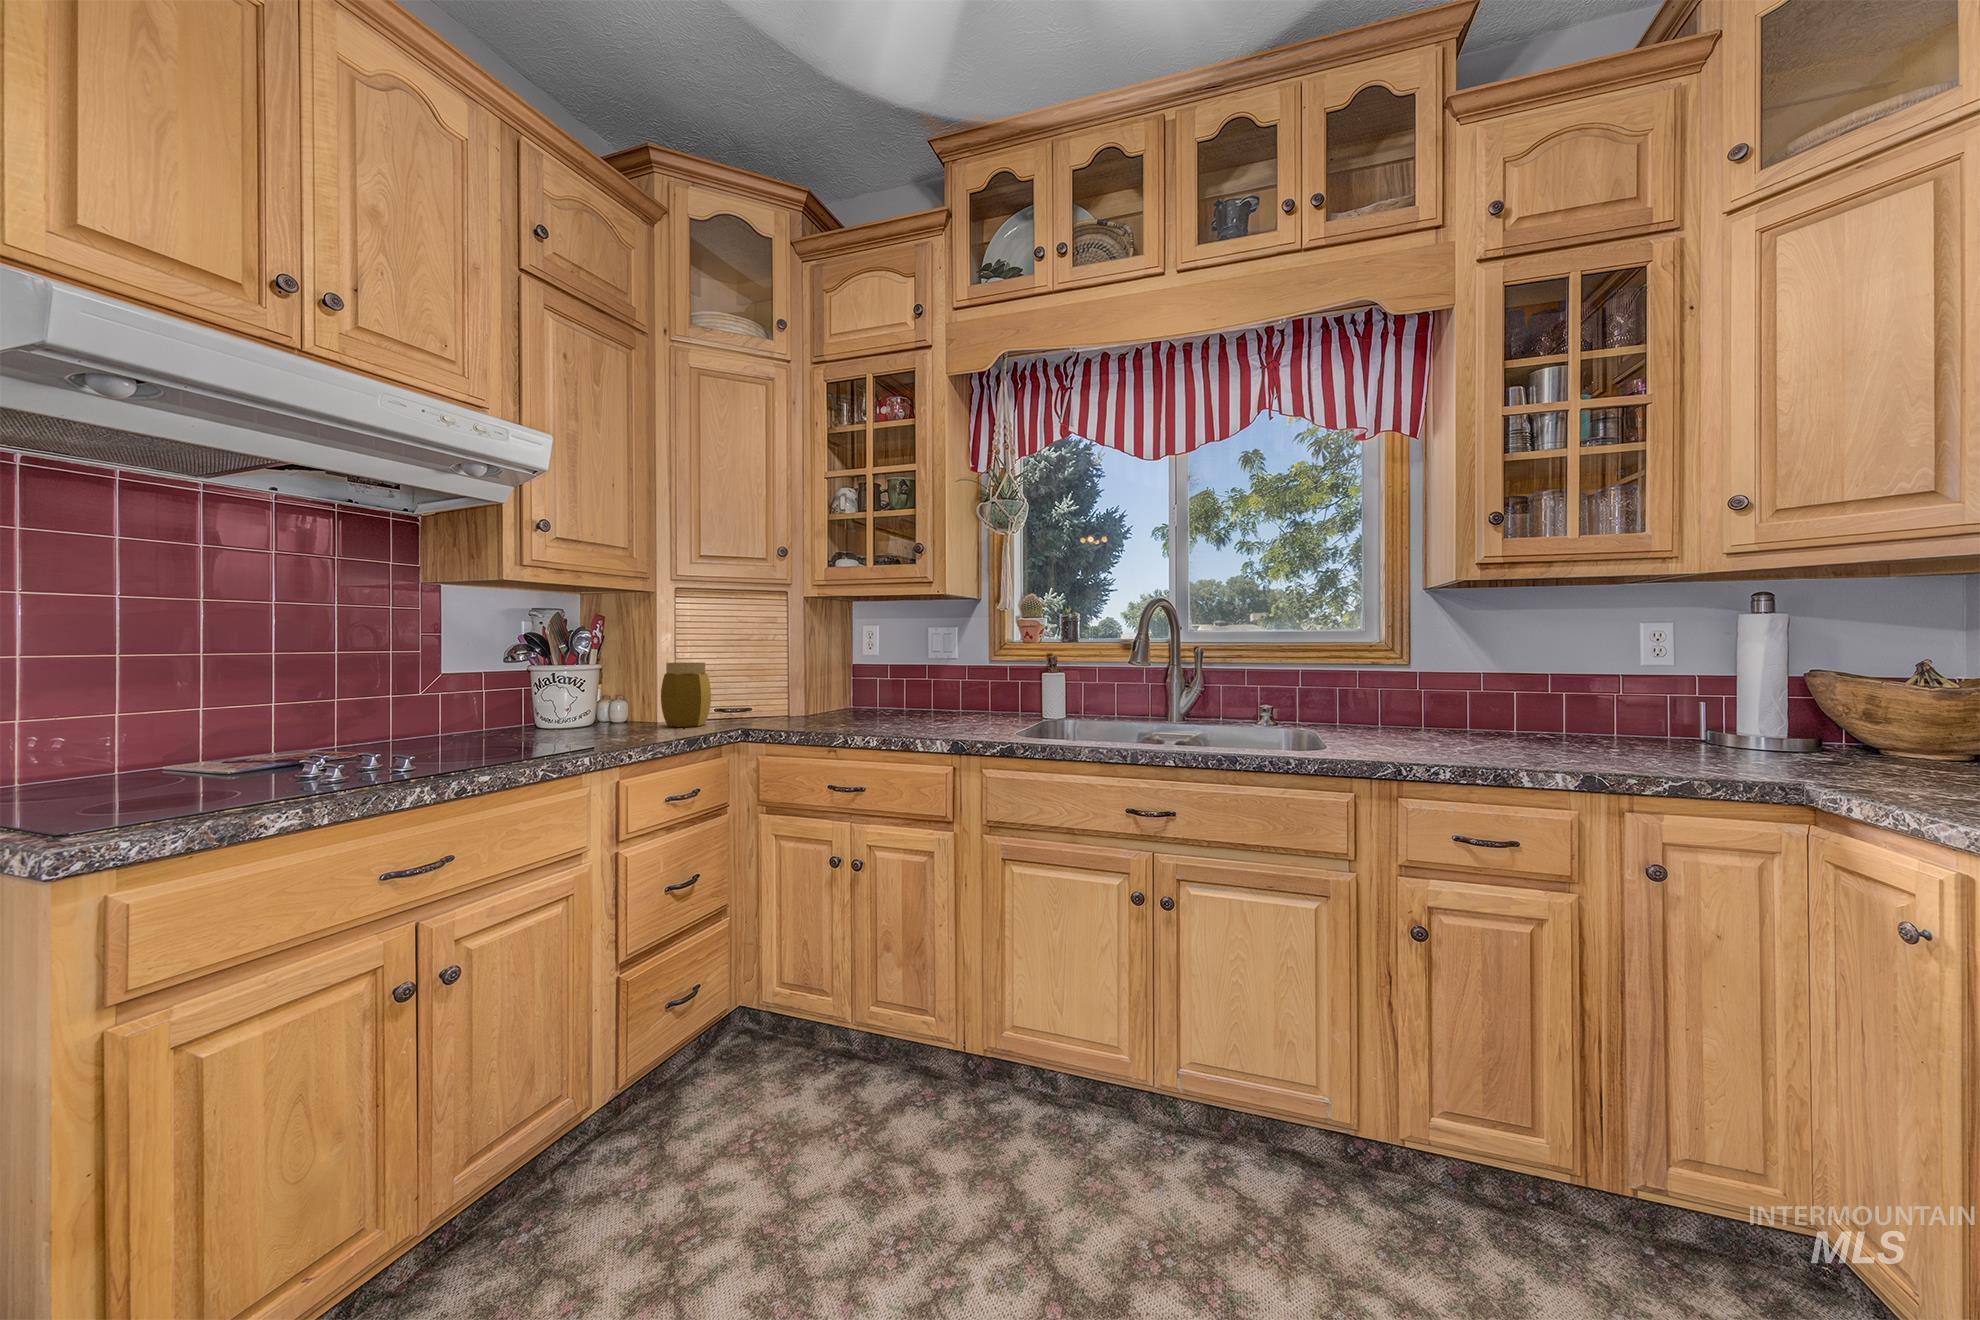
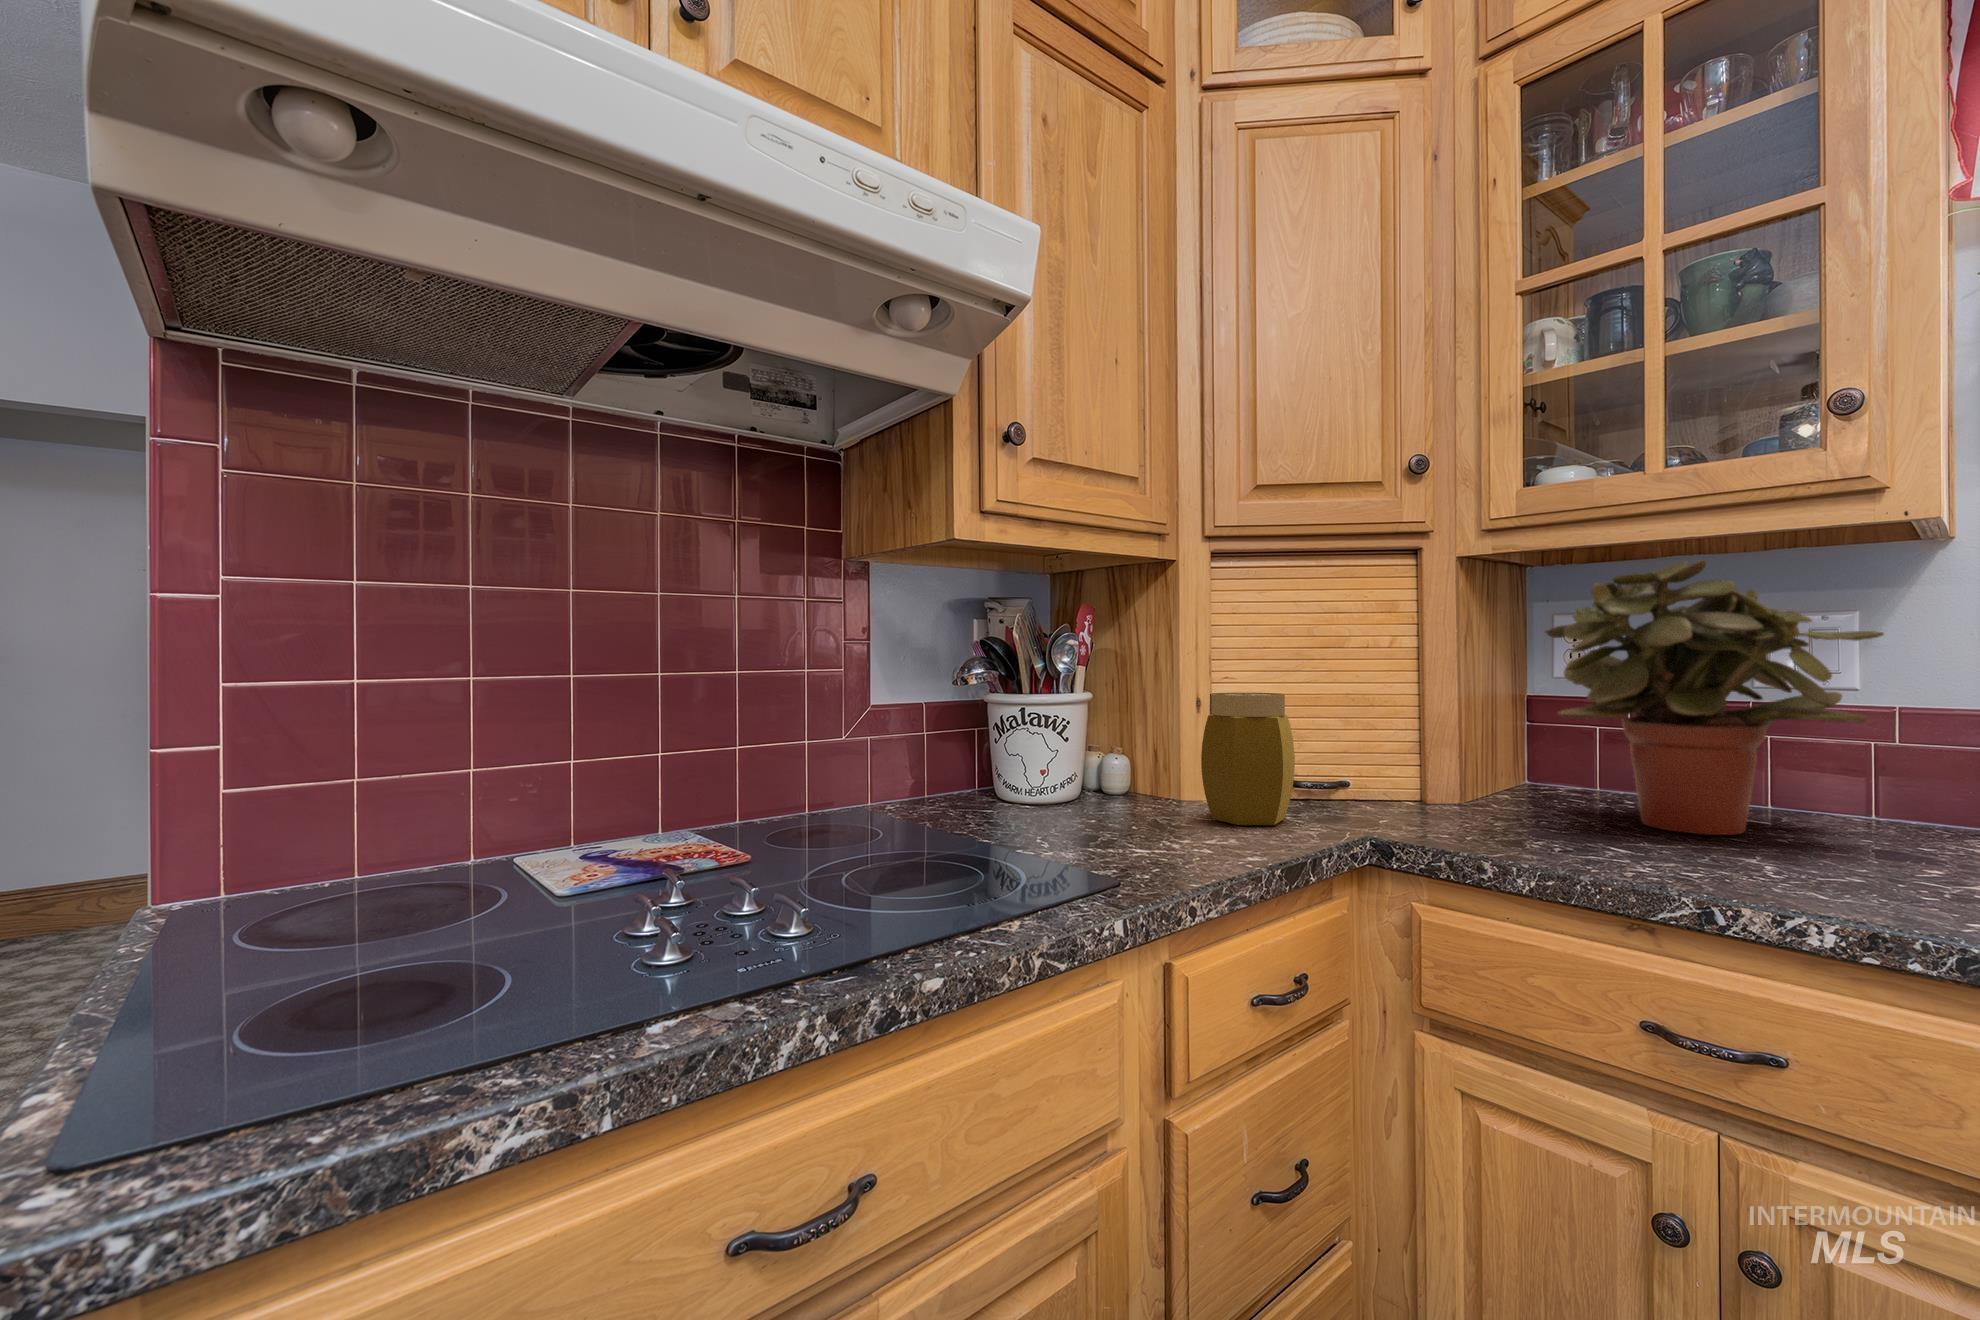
potted plant: none [826,607,932,718] -> present [1546,560,1883,835]

